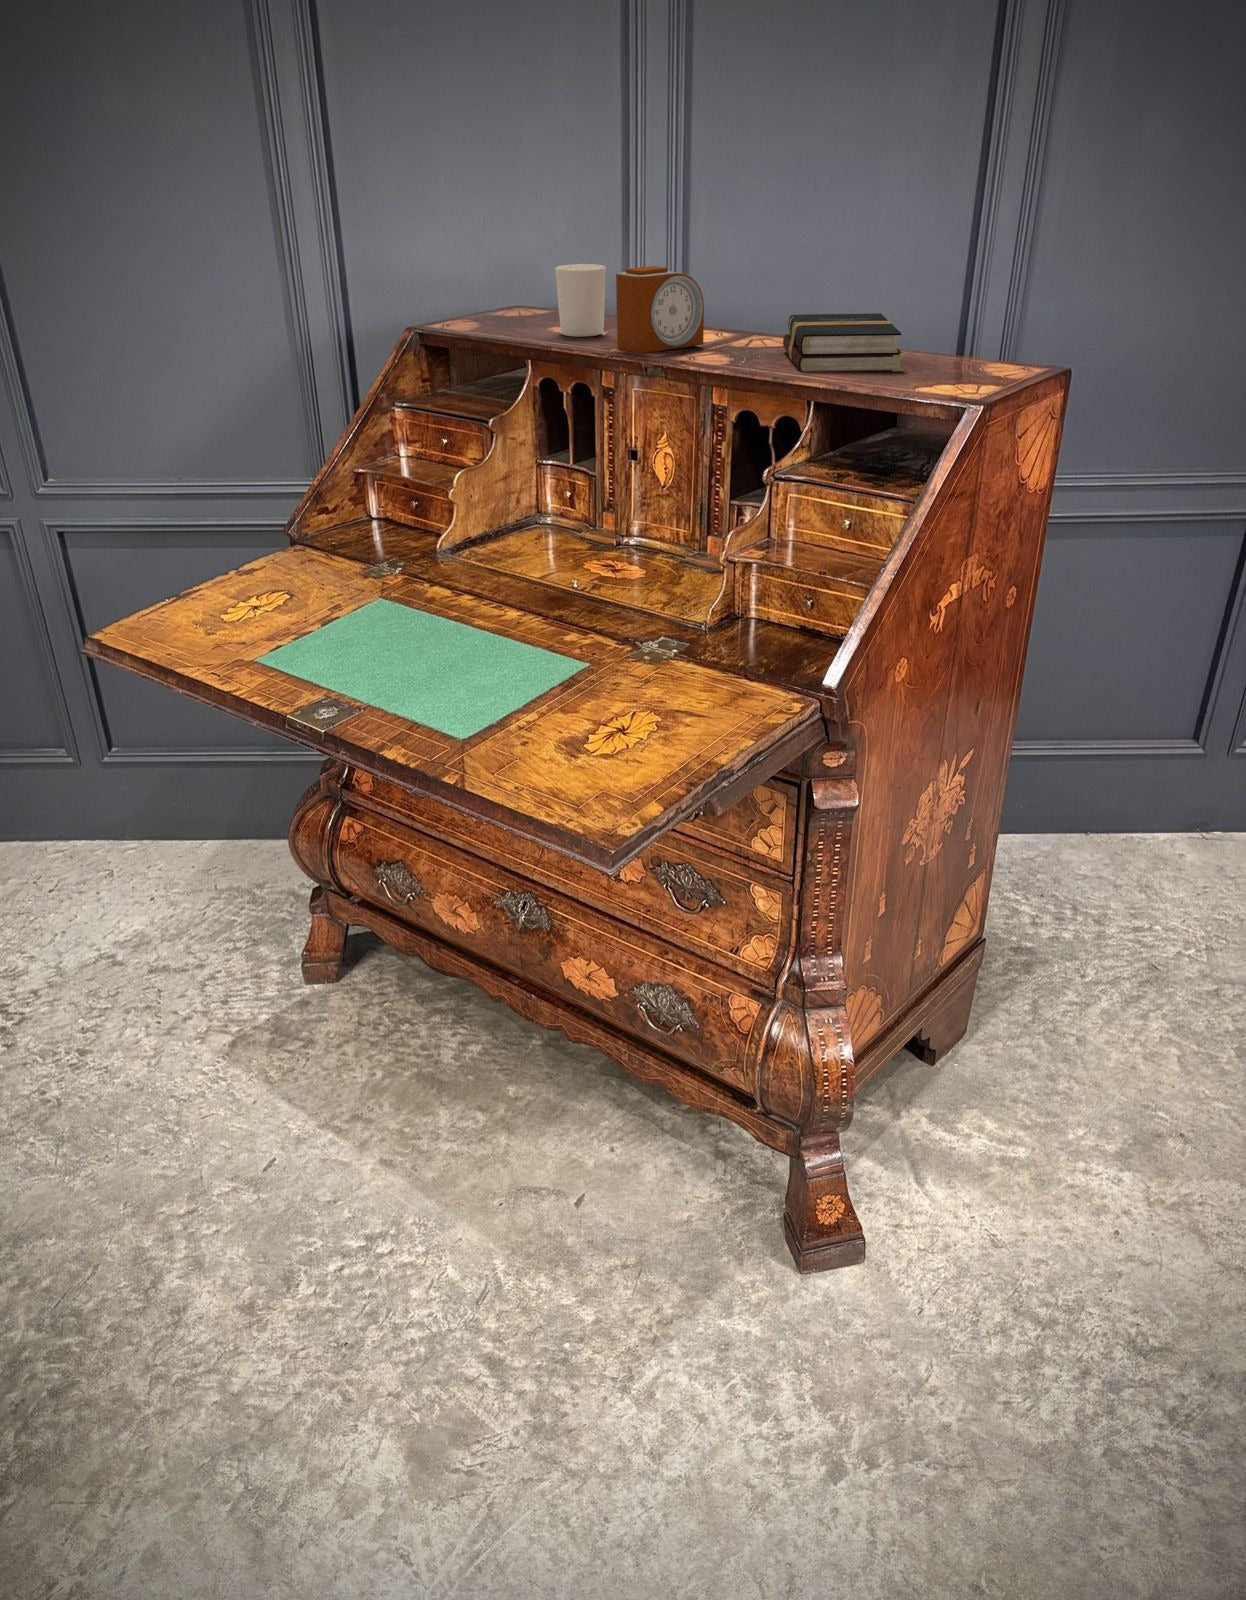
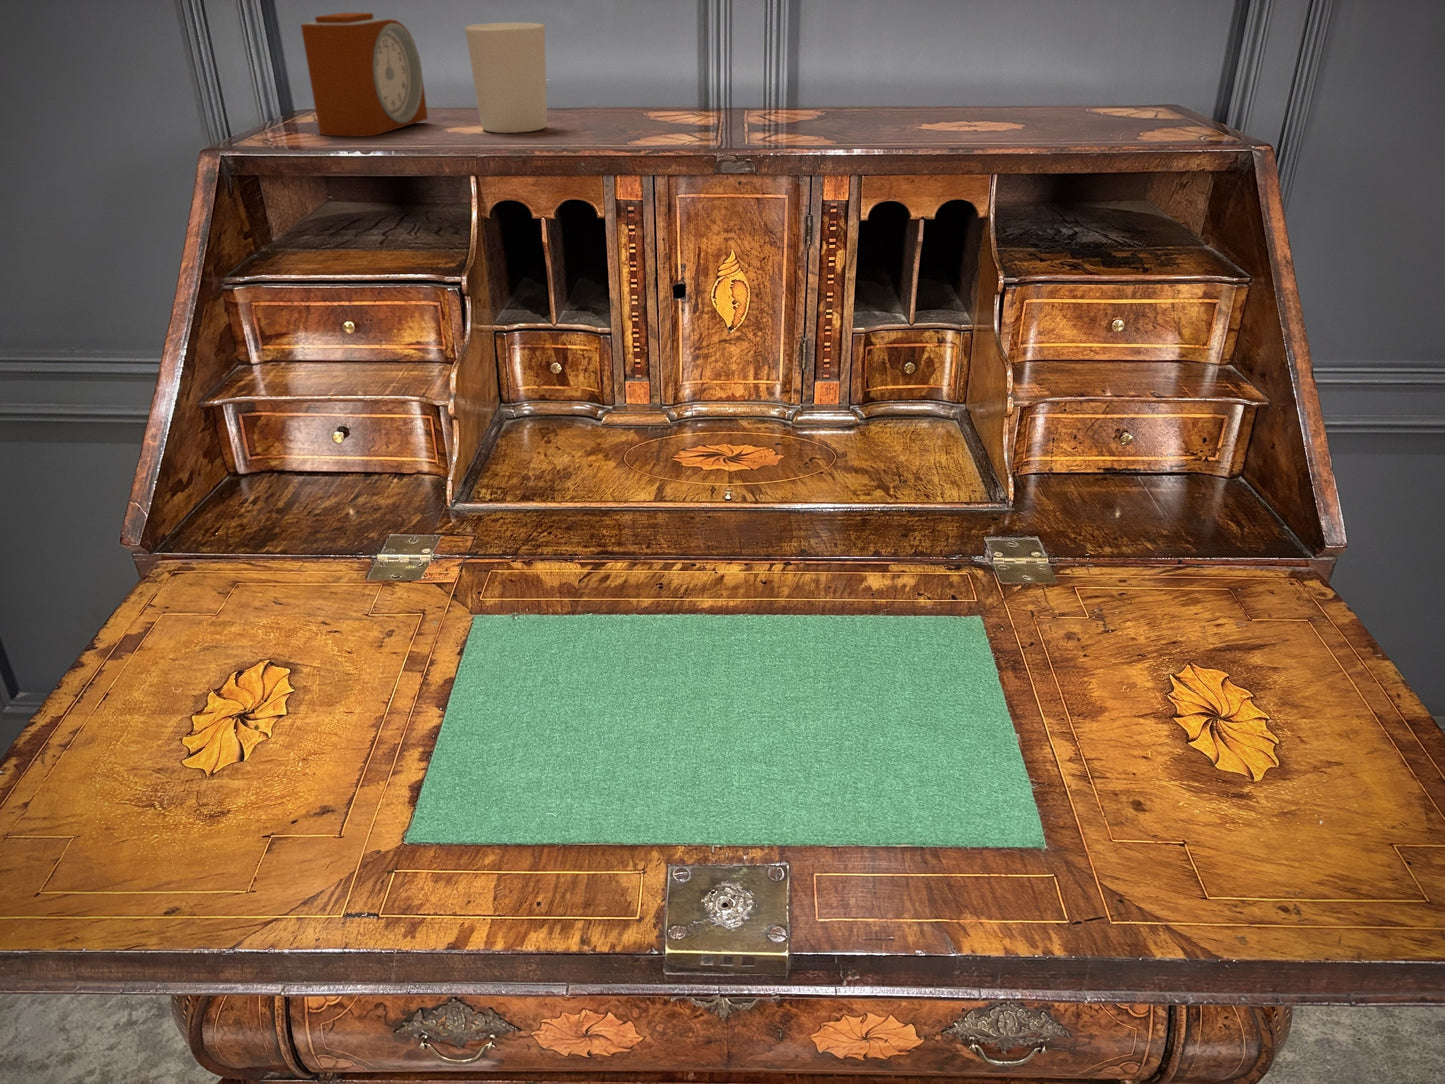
alarm clock: present [616,266,704,353] -> present [301,13,428,137]
hardback book: present [783,313,905,372] -> none [835,60,1054,138]

